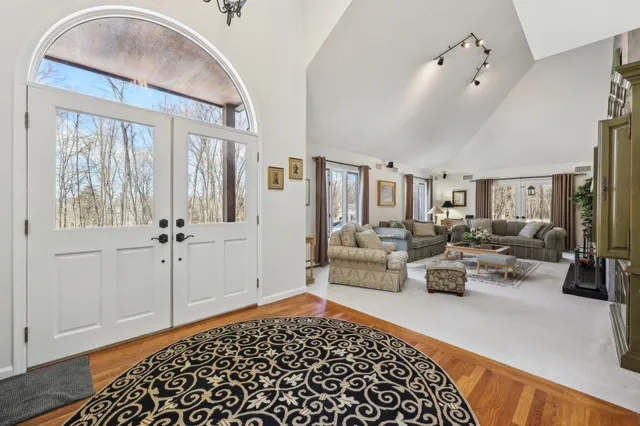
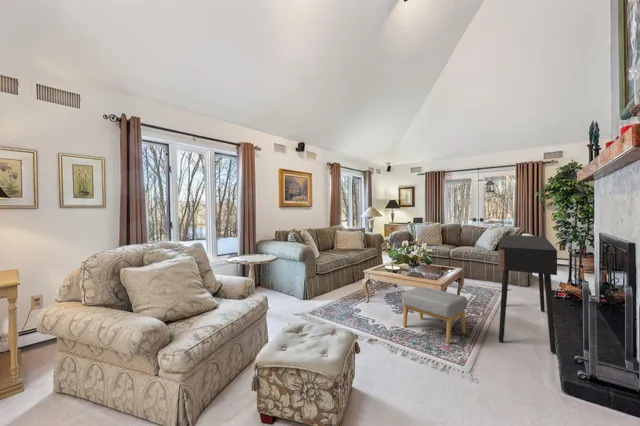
console table: none [535,225,569,284] -> present [498,235,557,353]

